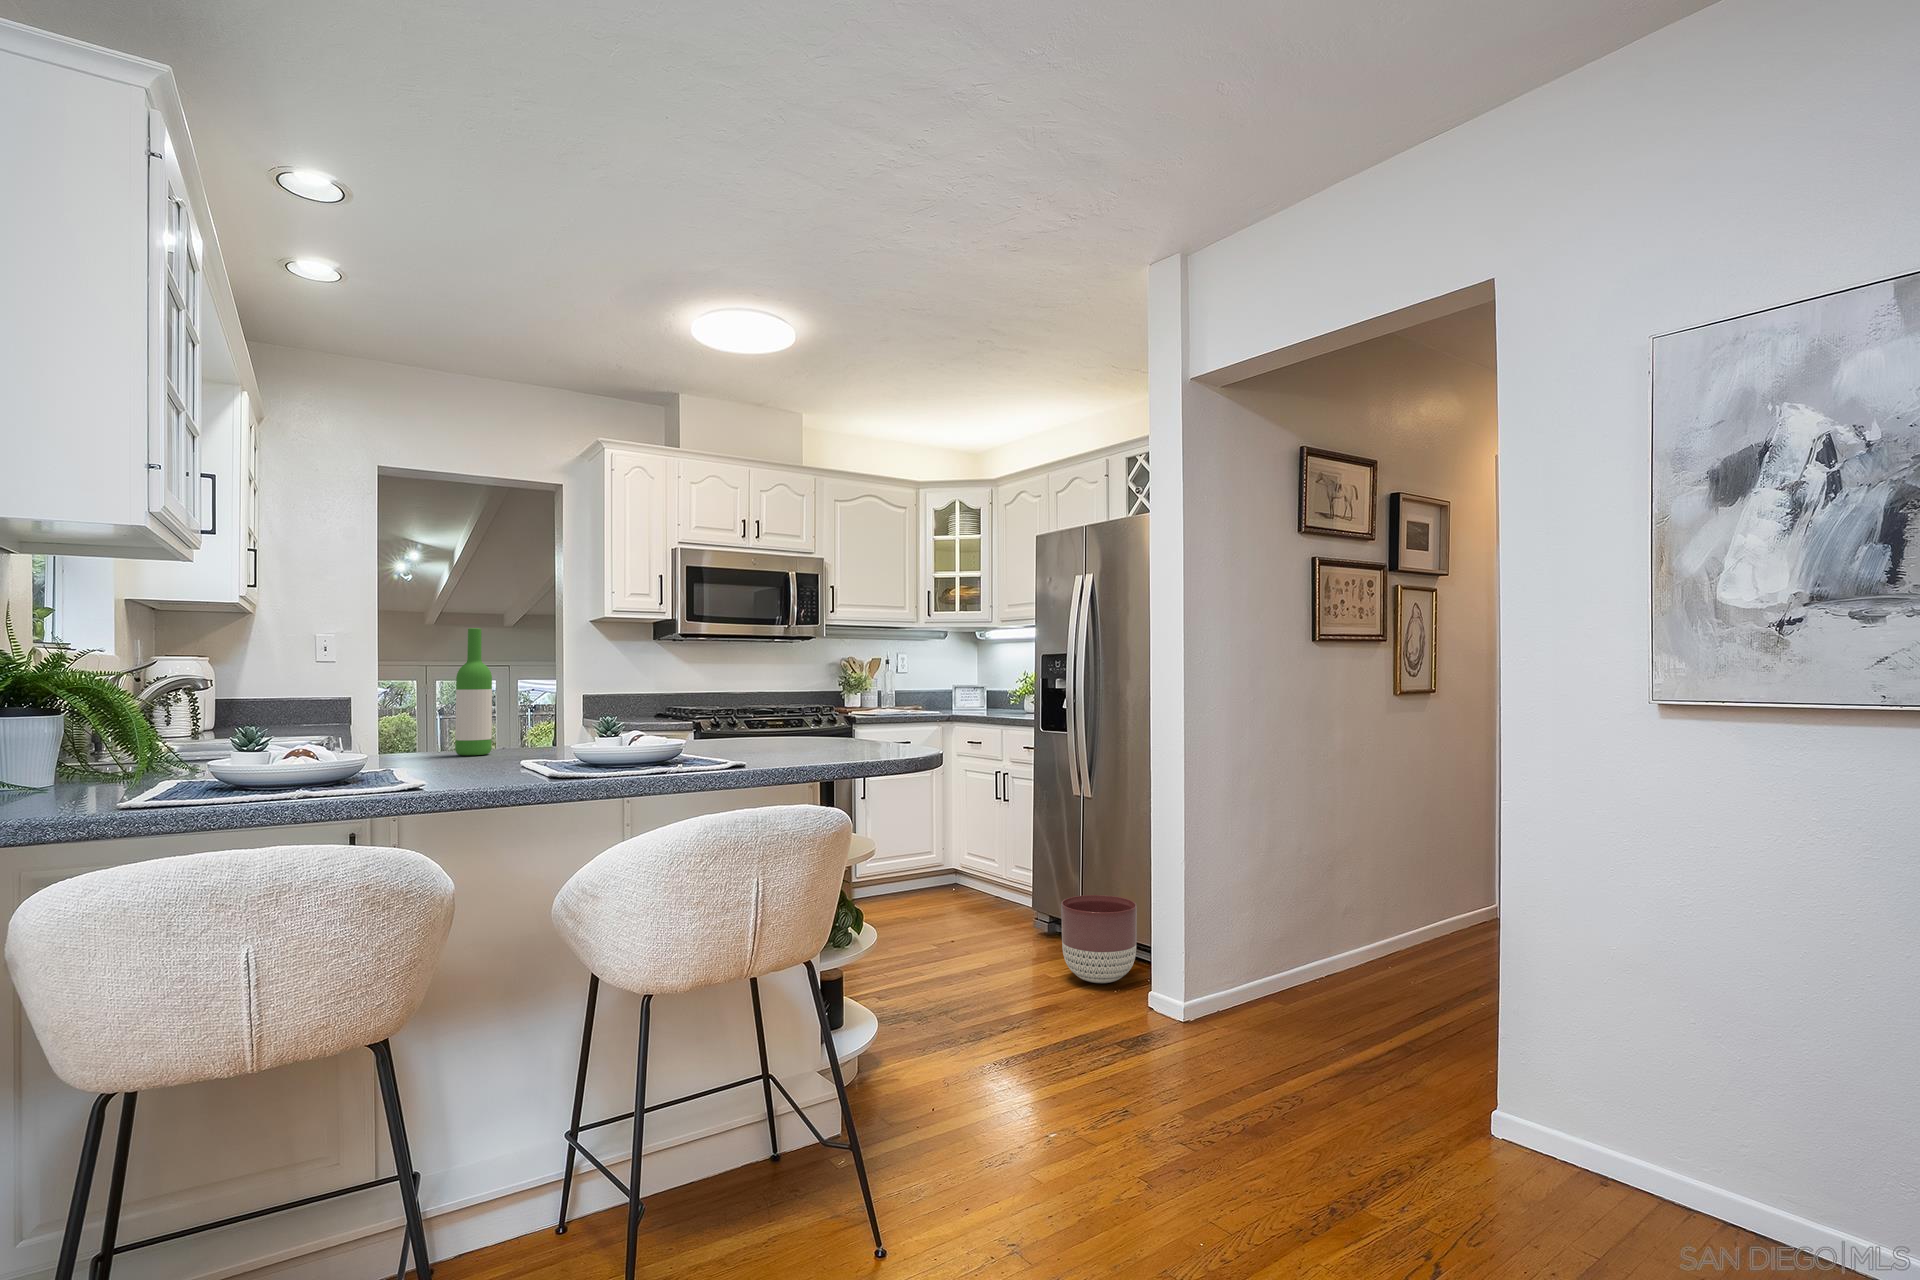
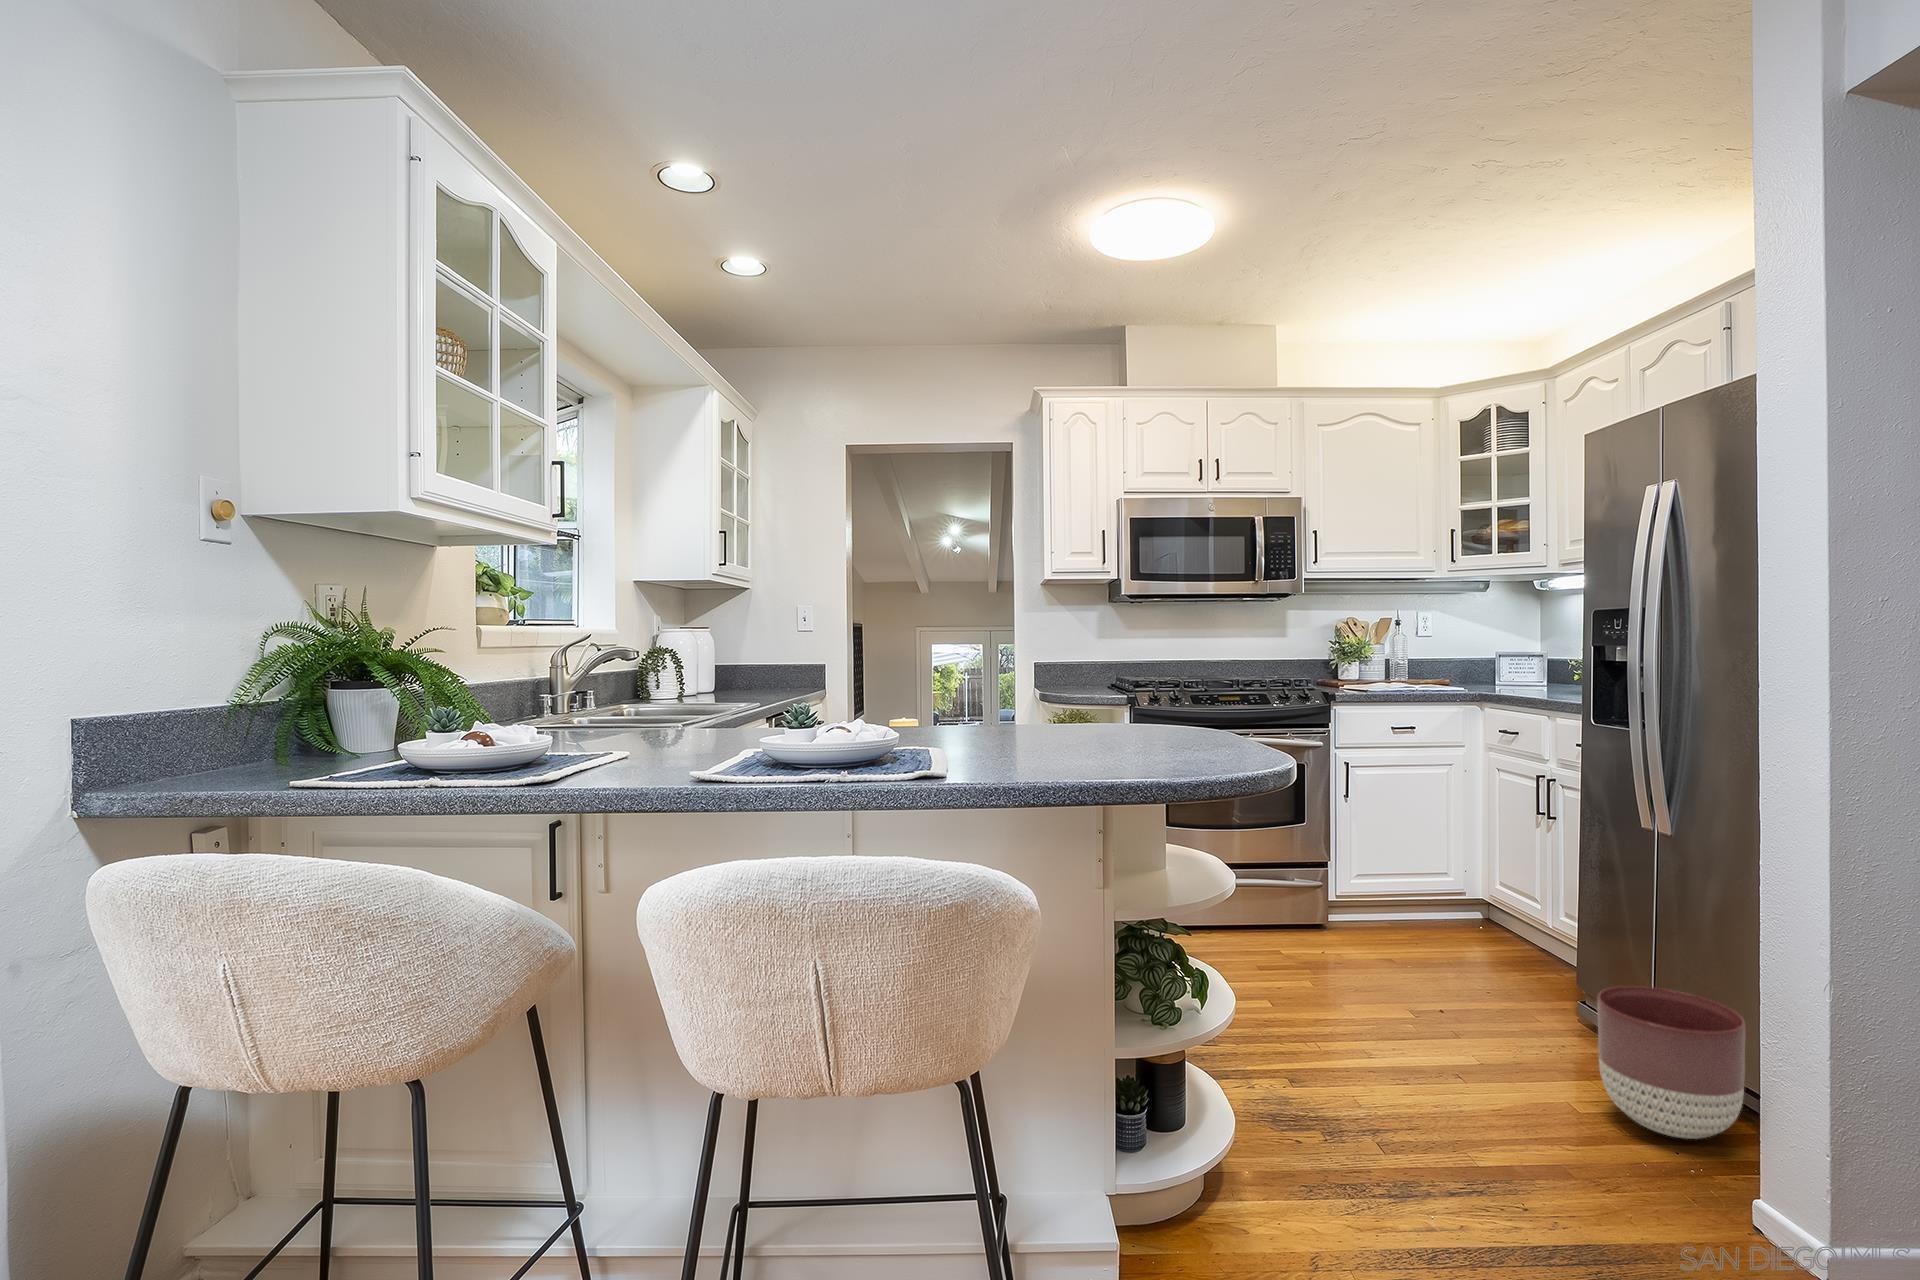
wine bottle: present [455,628,492,755] -> none [732,596,768,734]

